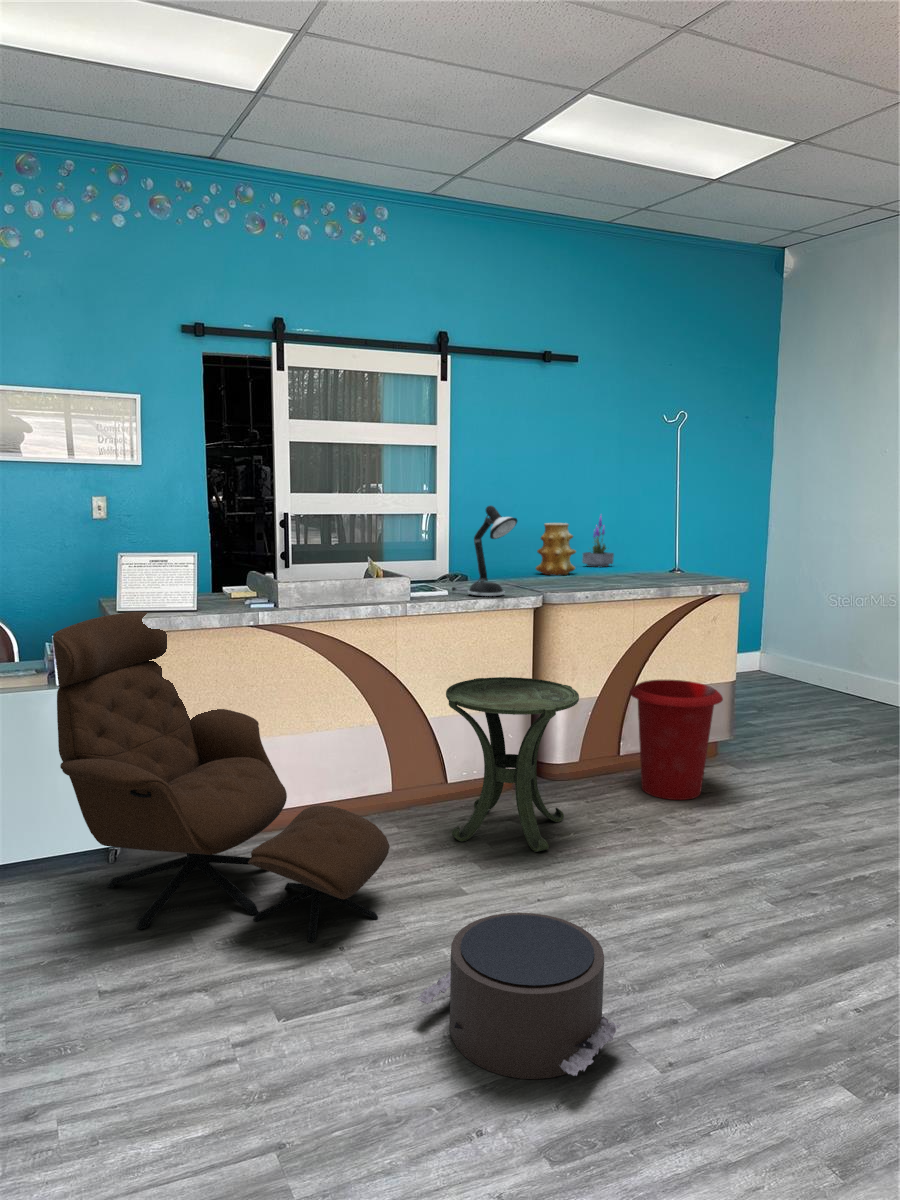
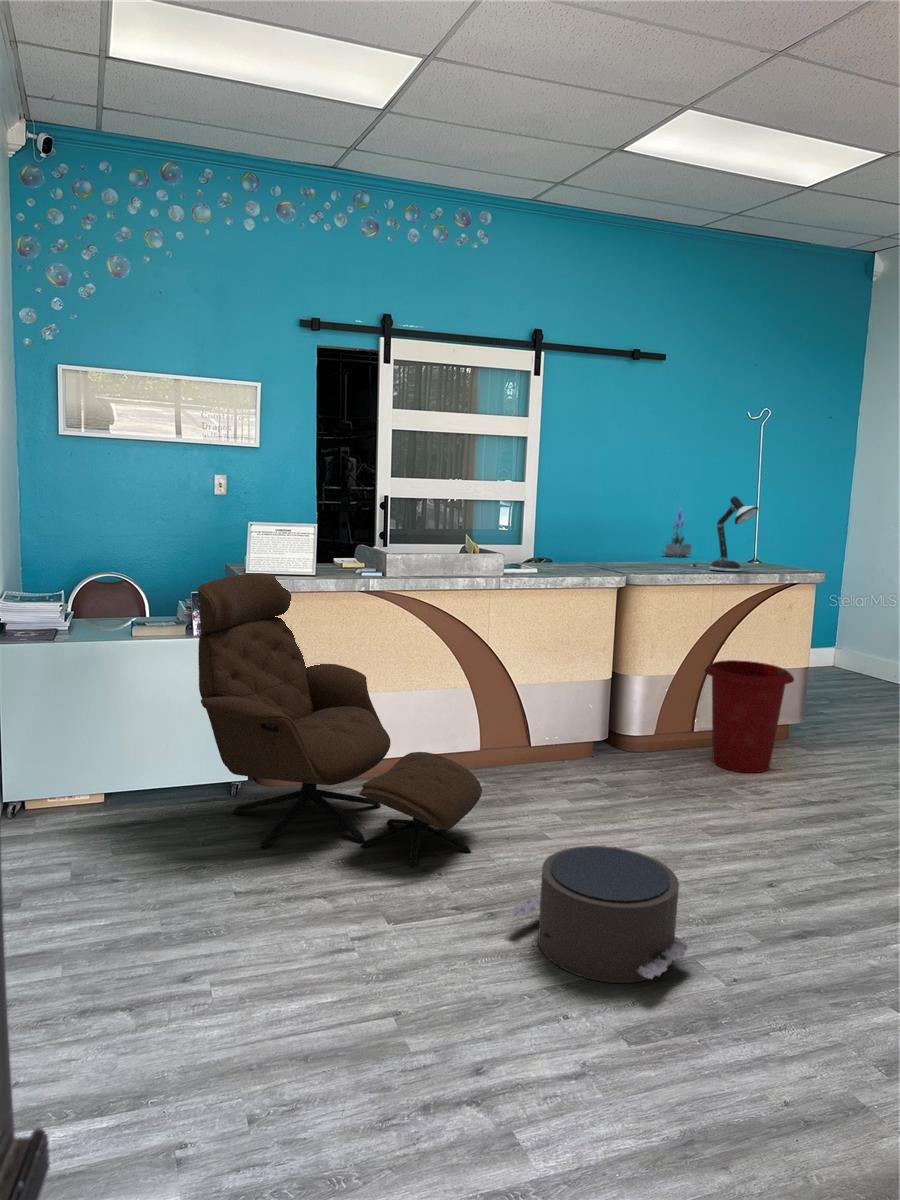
desk lamp: present [451,506,517,596] -> present [692,496,758,571]
vase: present [536,523,576,575] -> none [617,512,657,562]
side table: present [446,677,579,852] -> none [535,649,658,808]

